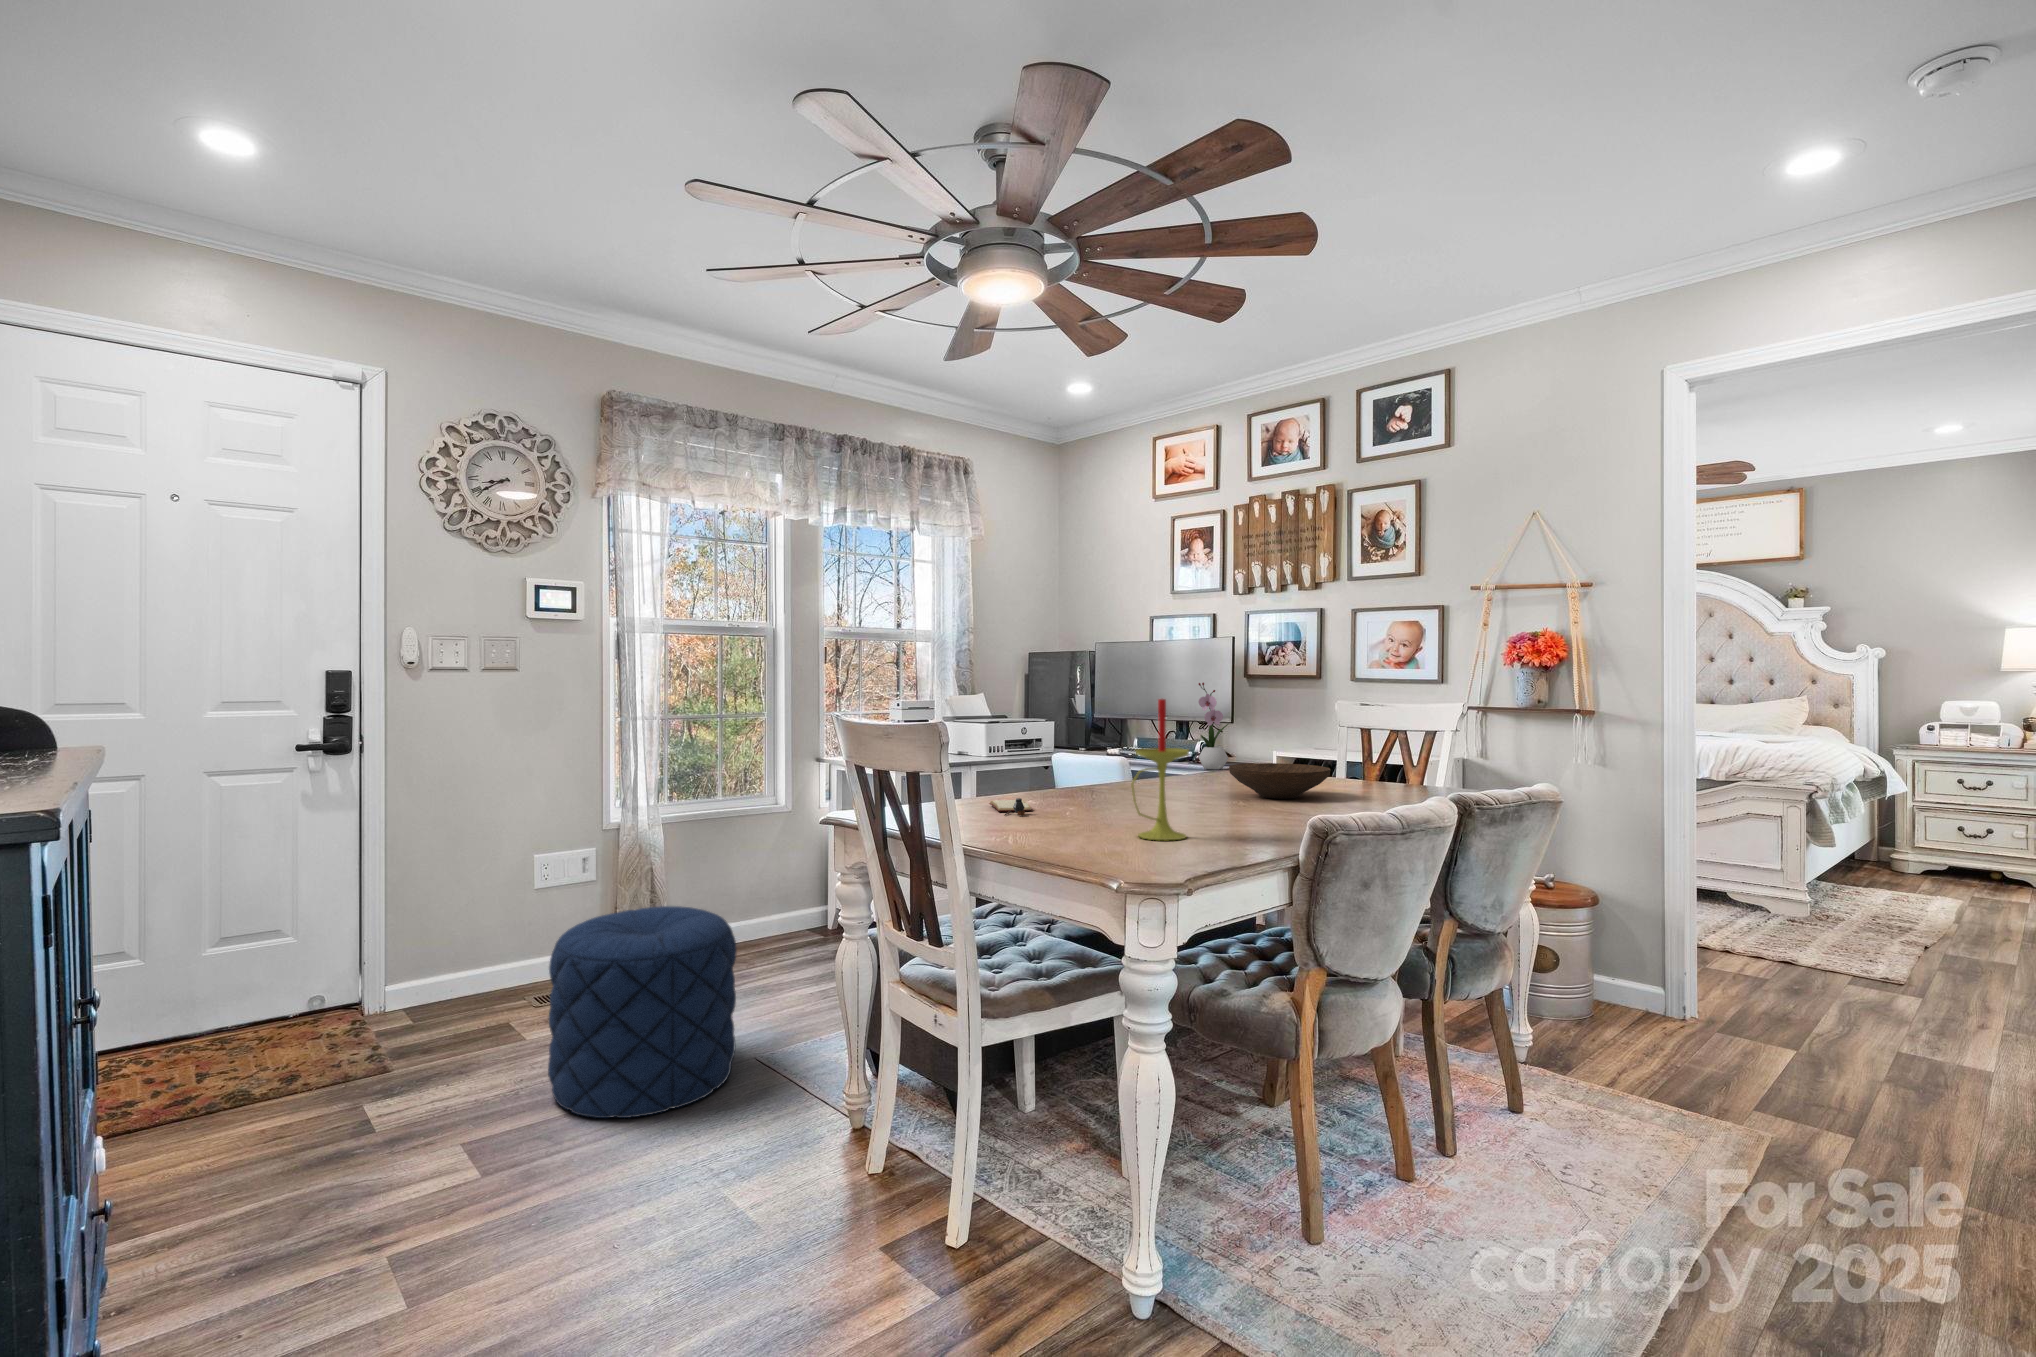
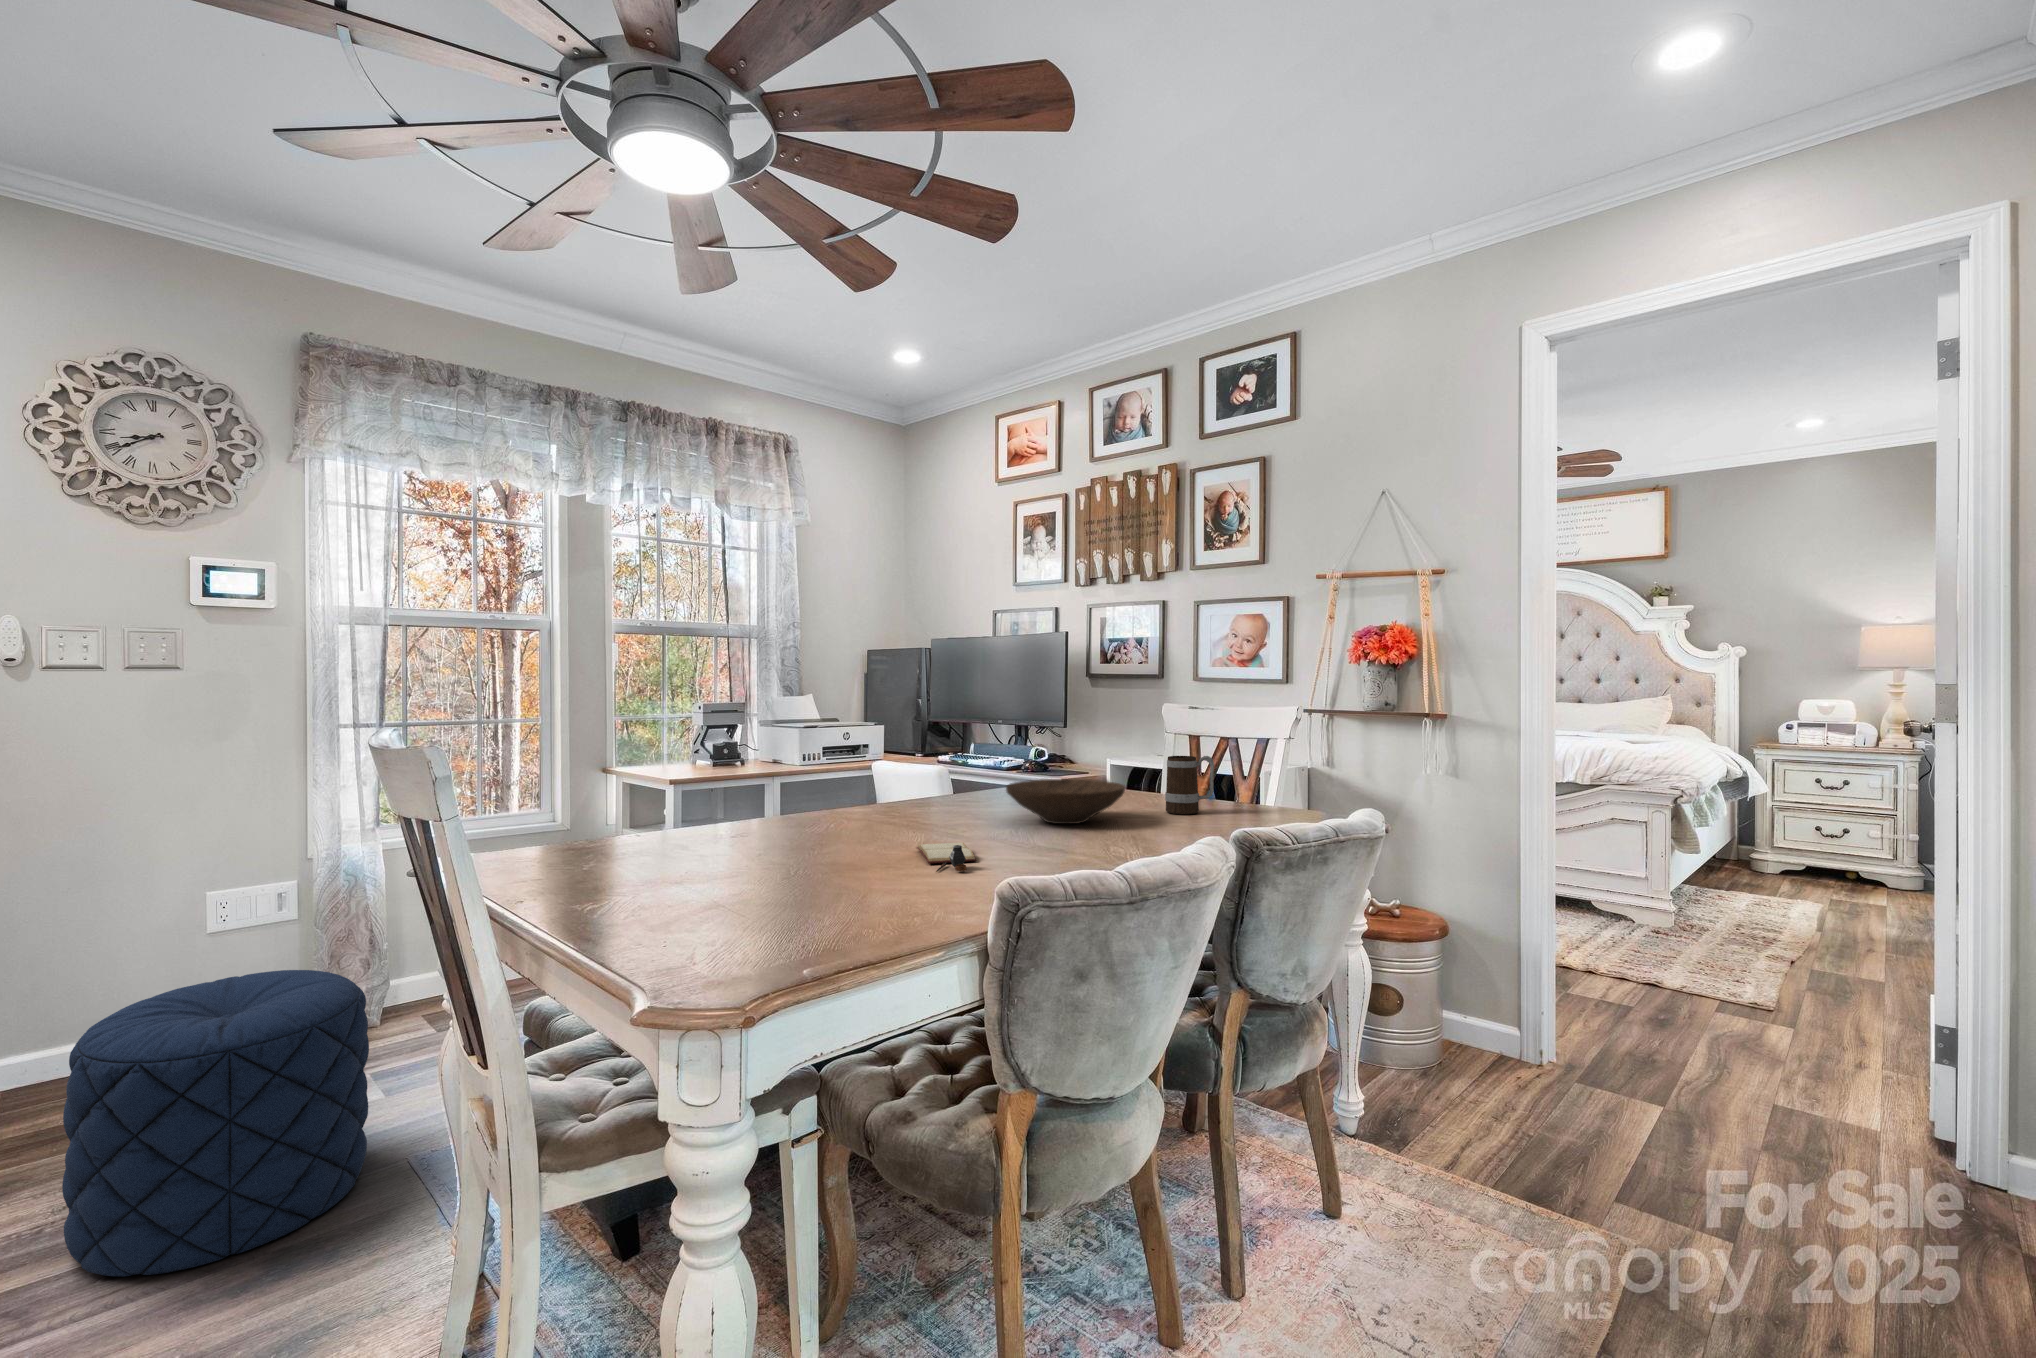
flower arrangement: present [1199,683,1228,769] -> none [1015,682,1052,781]
candle: present [1131,699,1189,840] -> none [784,701,876,903]
mug: none [1358,744,1401,793] -> present [1165,756,1214,814]
book: present [989,798,1032,816] -> present [916,842,977,872]

